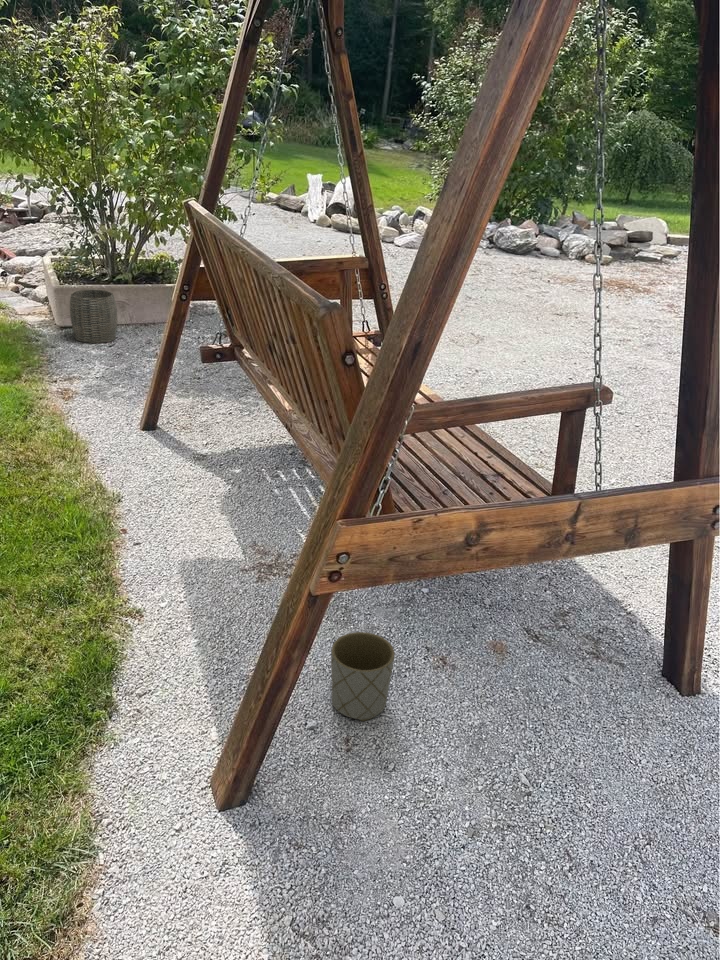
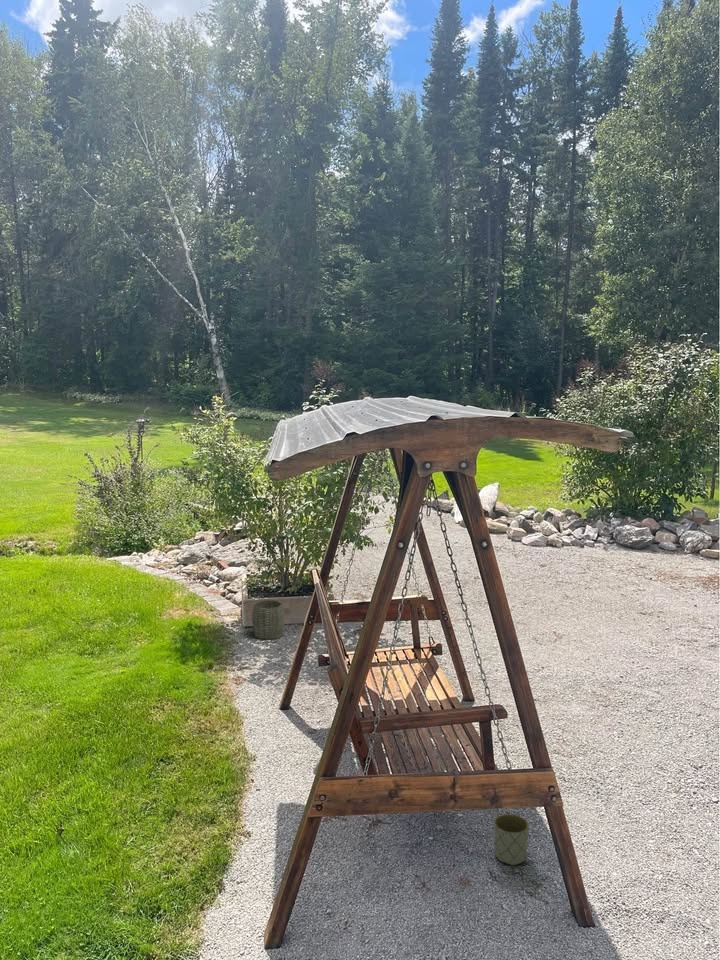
planter: present [331,632,395,721] -> present [494,814,529,866]

